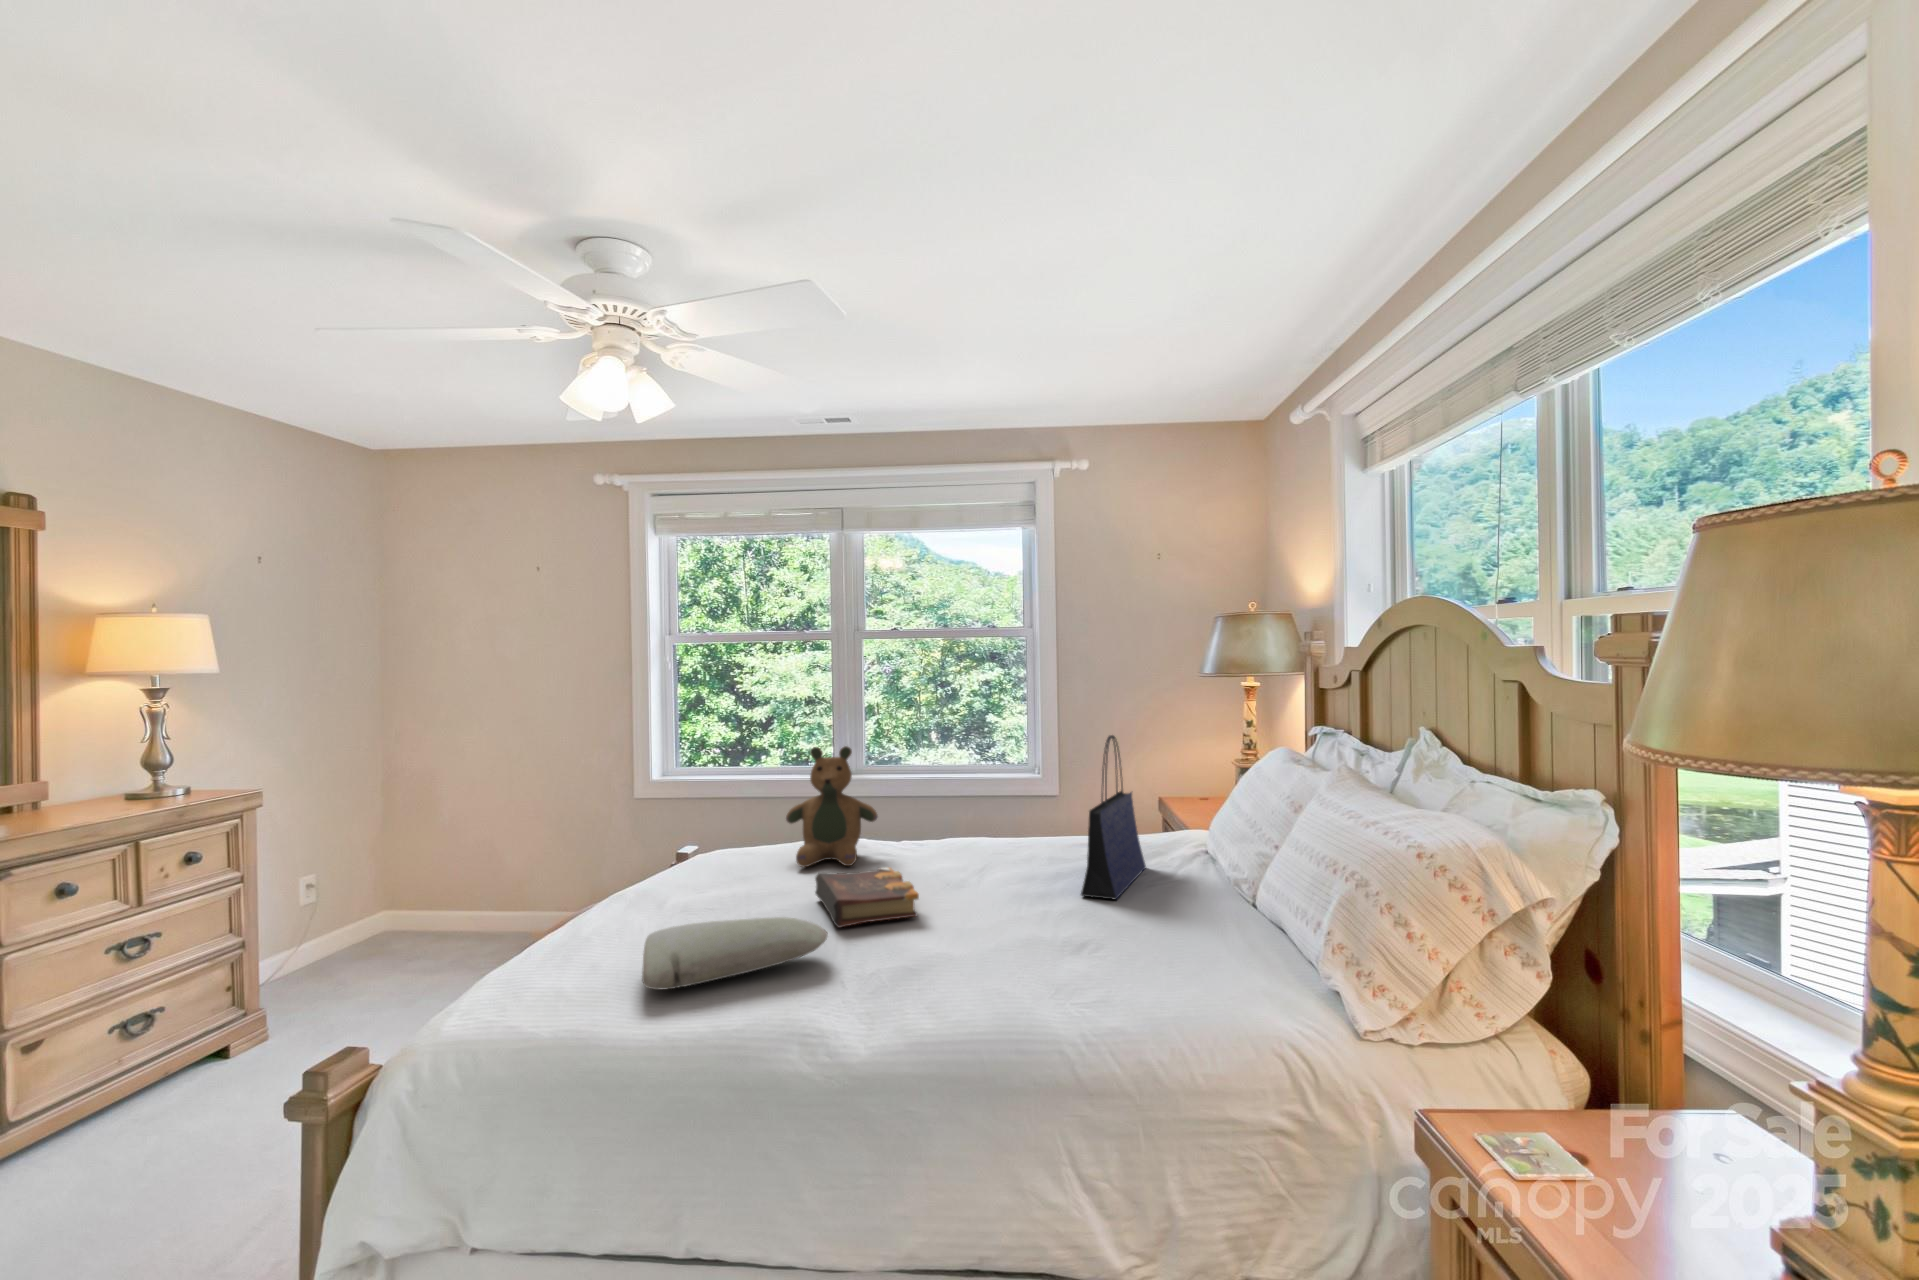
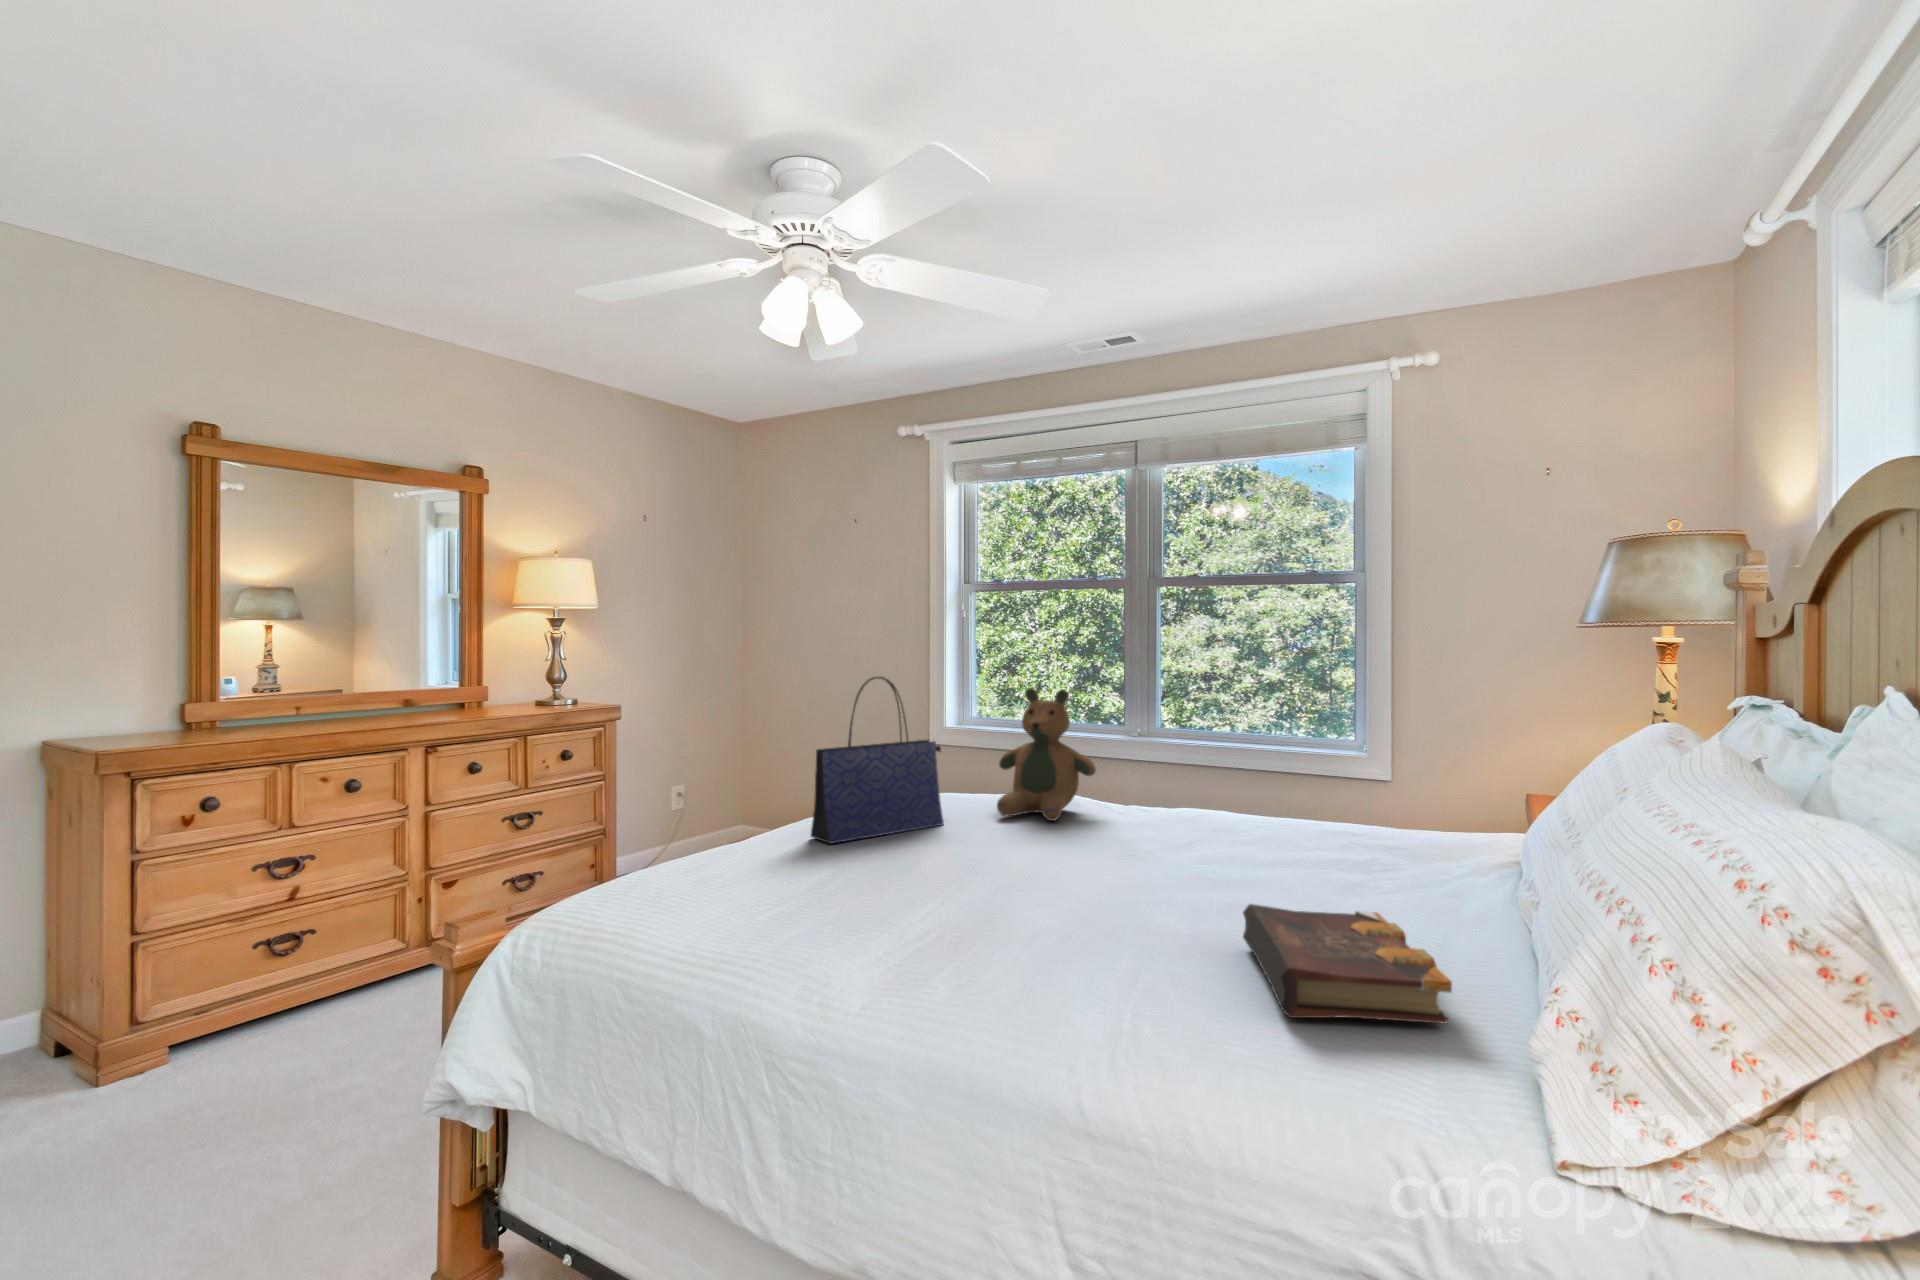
tote bag: present [1081,735,1146,900] -> present [810,677,944,844]
book: present [815,867,919,927] -> present [1243,904,1452,1024]
pillow: present [642,917,828,990] -> none [726,845,934,905]

